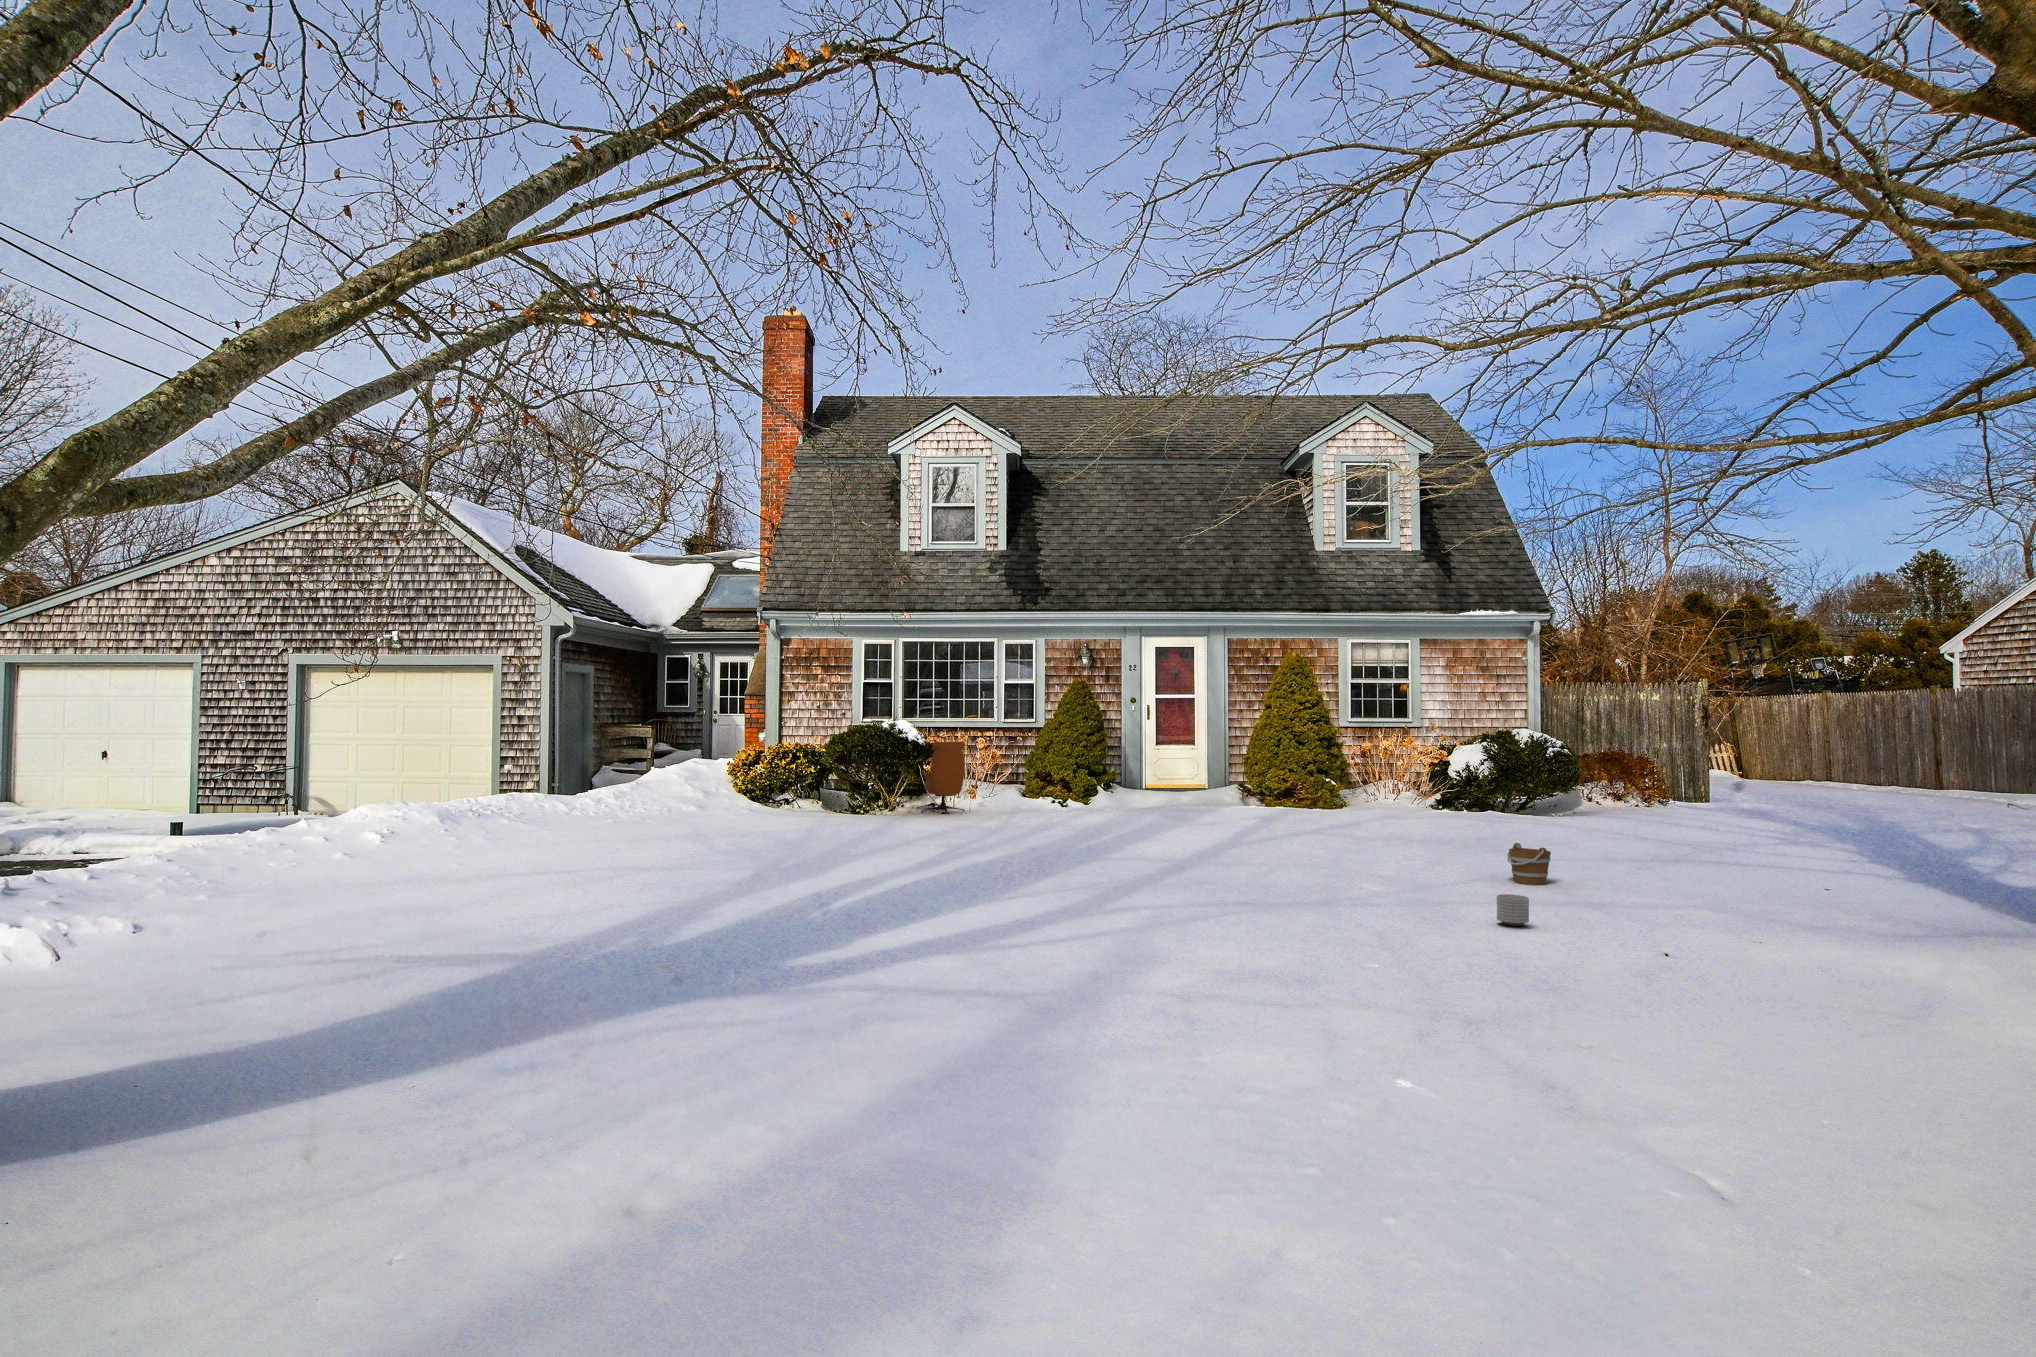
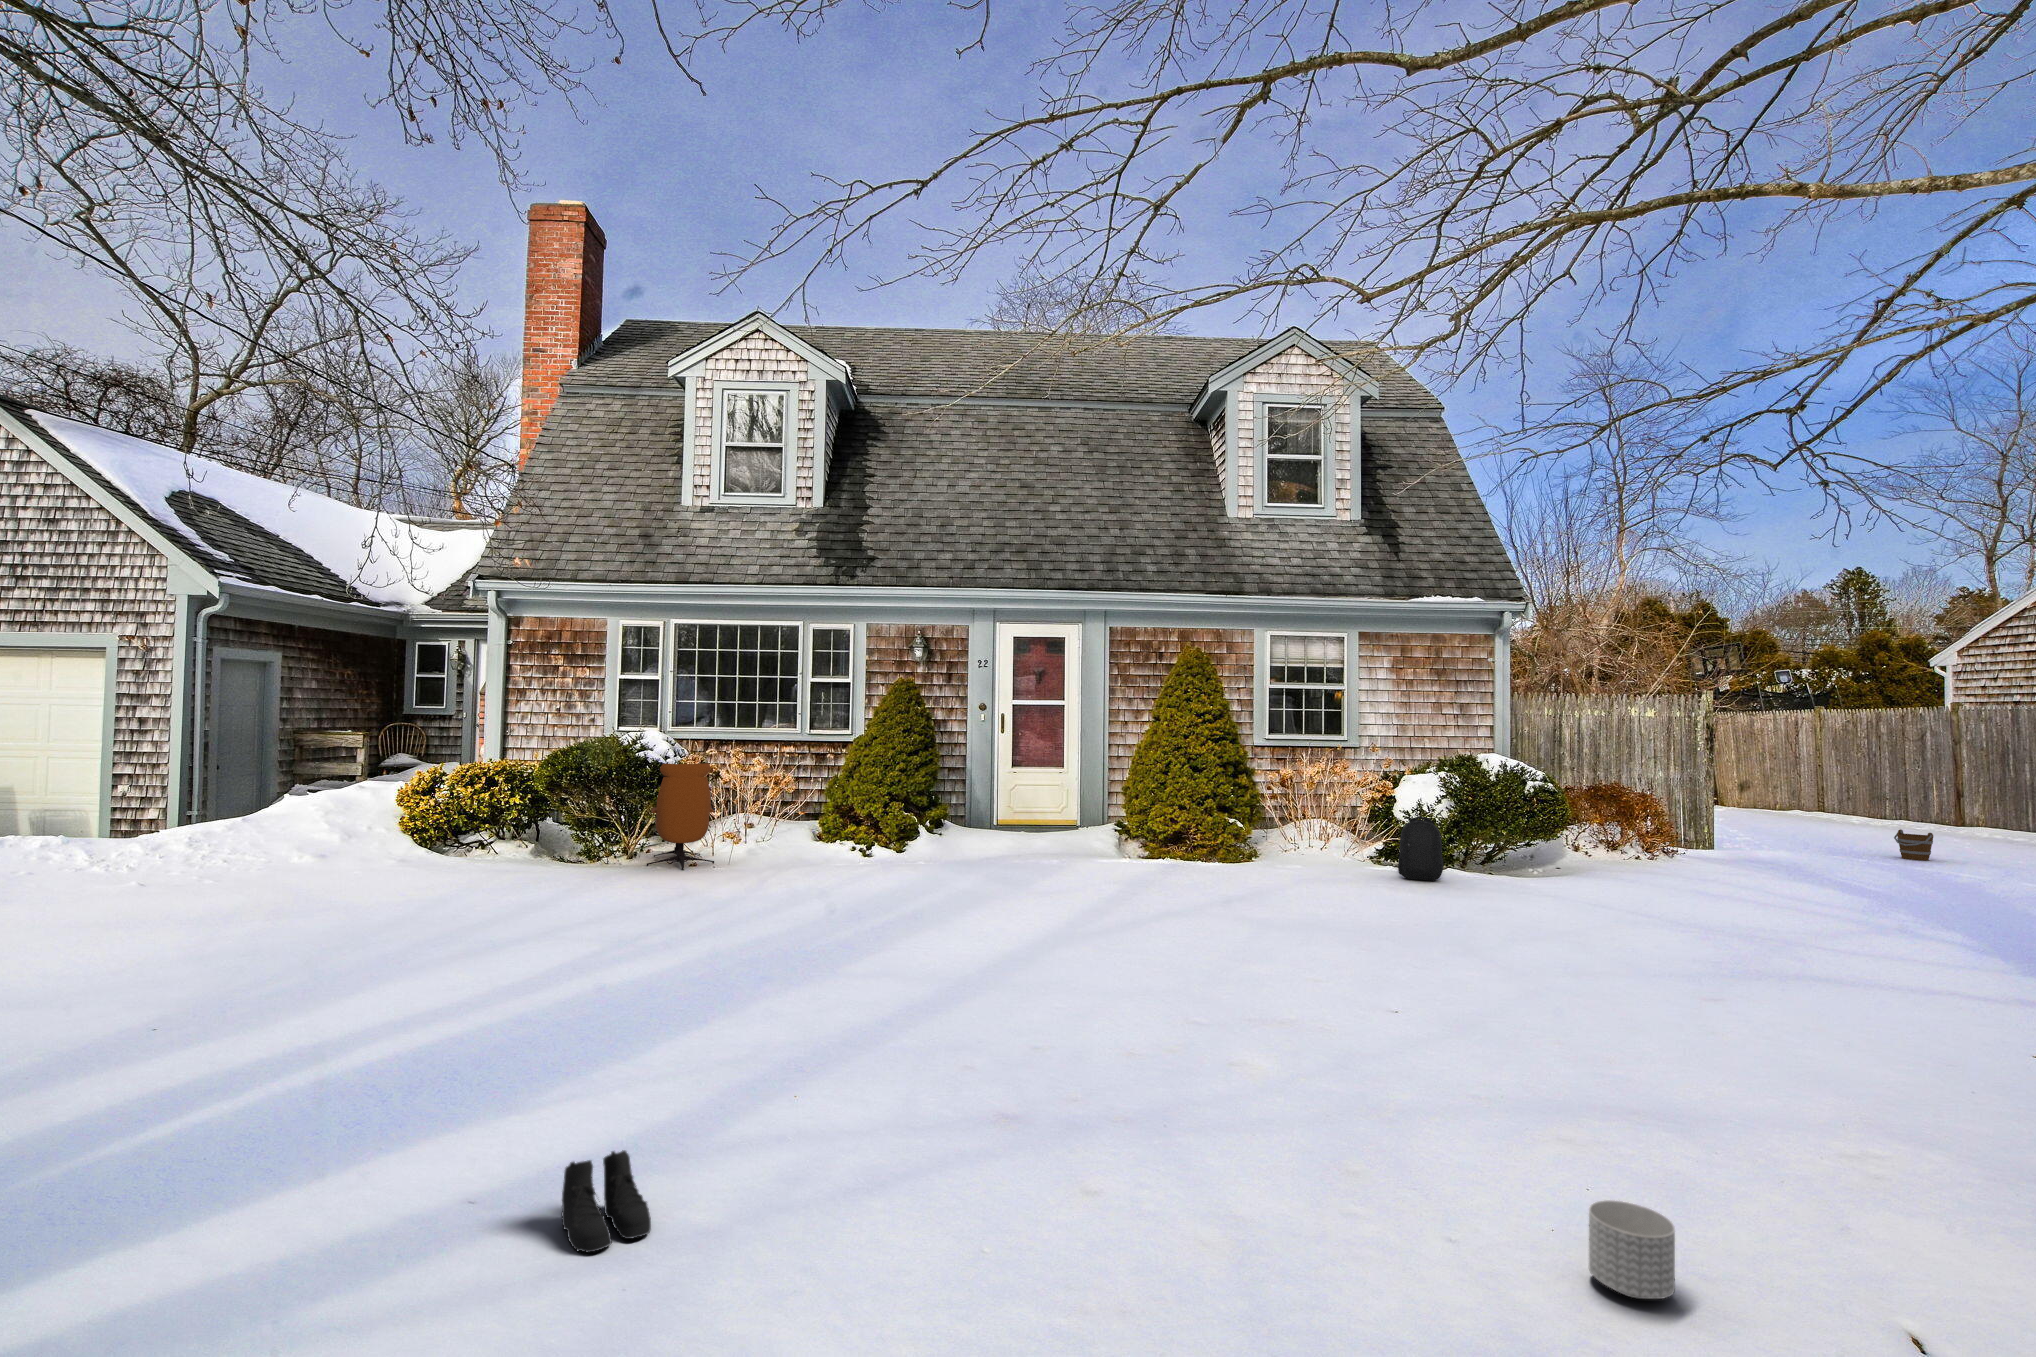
backpack: none [1450,774,1482,820] -> present [1398,817,1443,881]
bucket: present [1507,843,1551,885] -> present [1894,829,1933,861]
boots: none [1077,882,1116,914] -> present [562,1150,651,1252]

